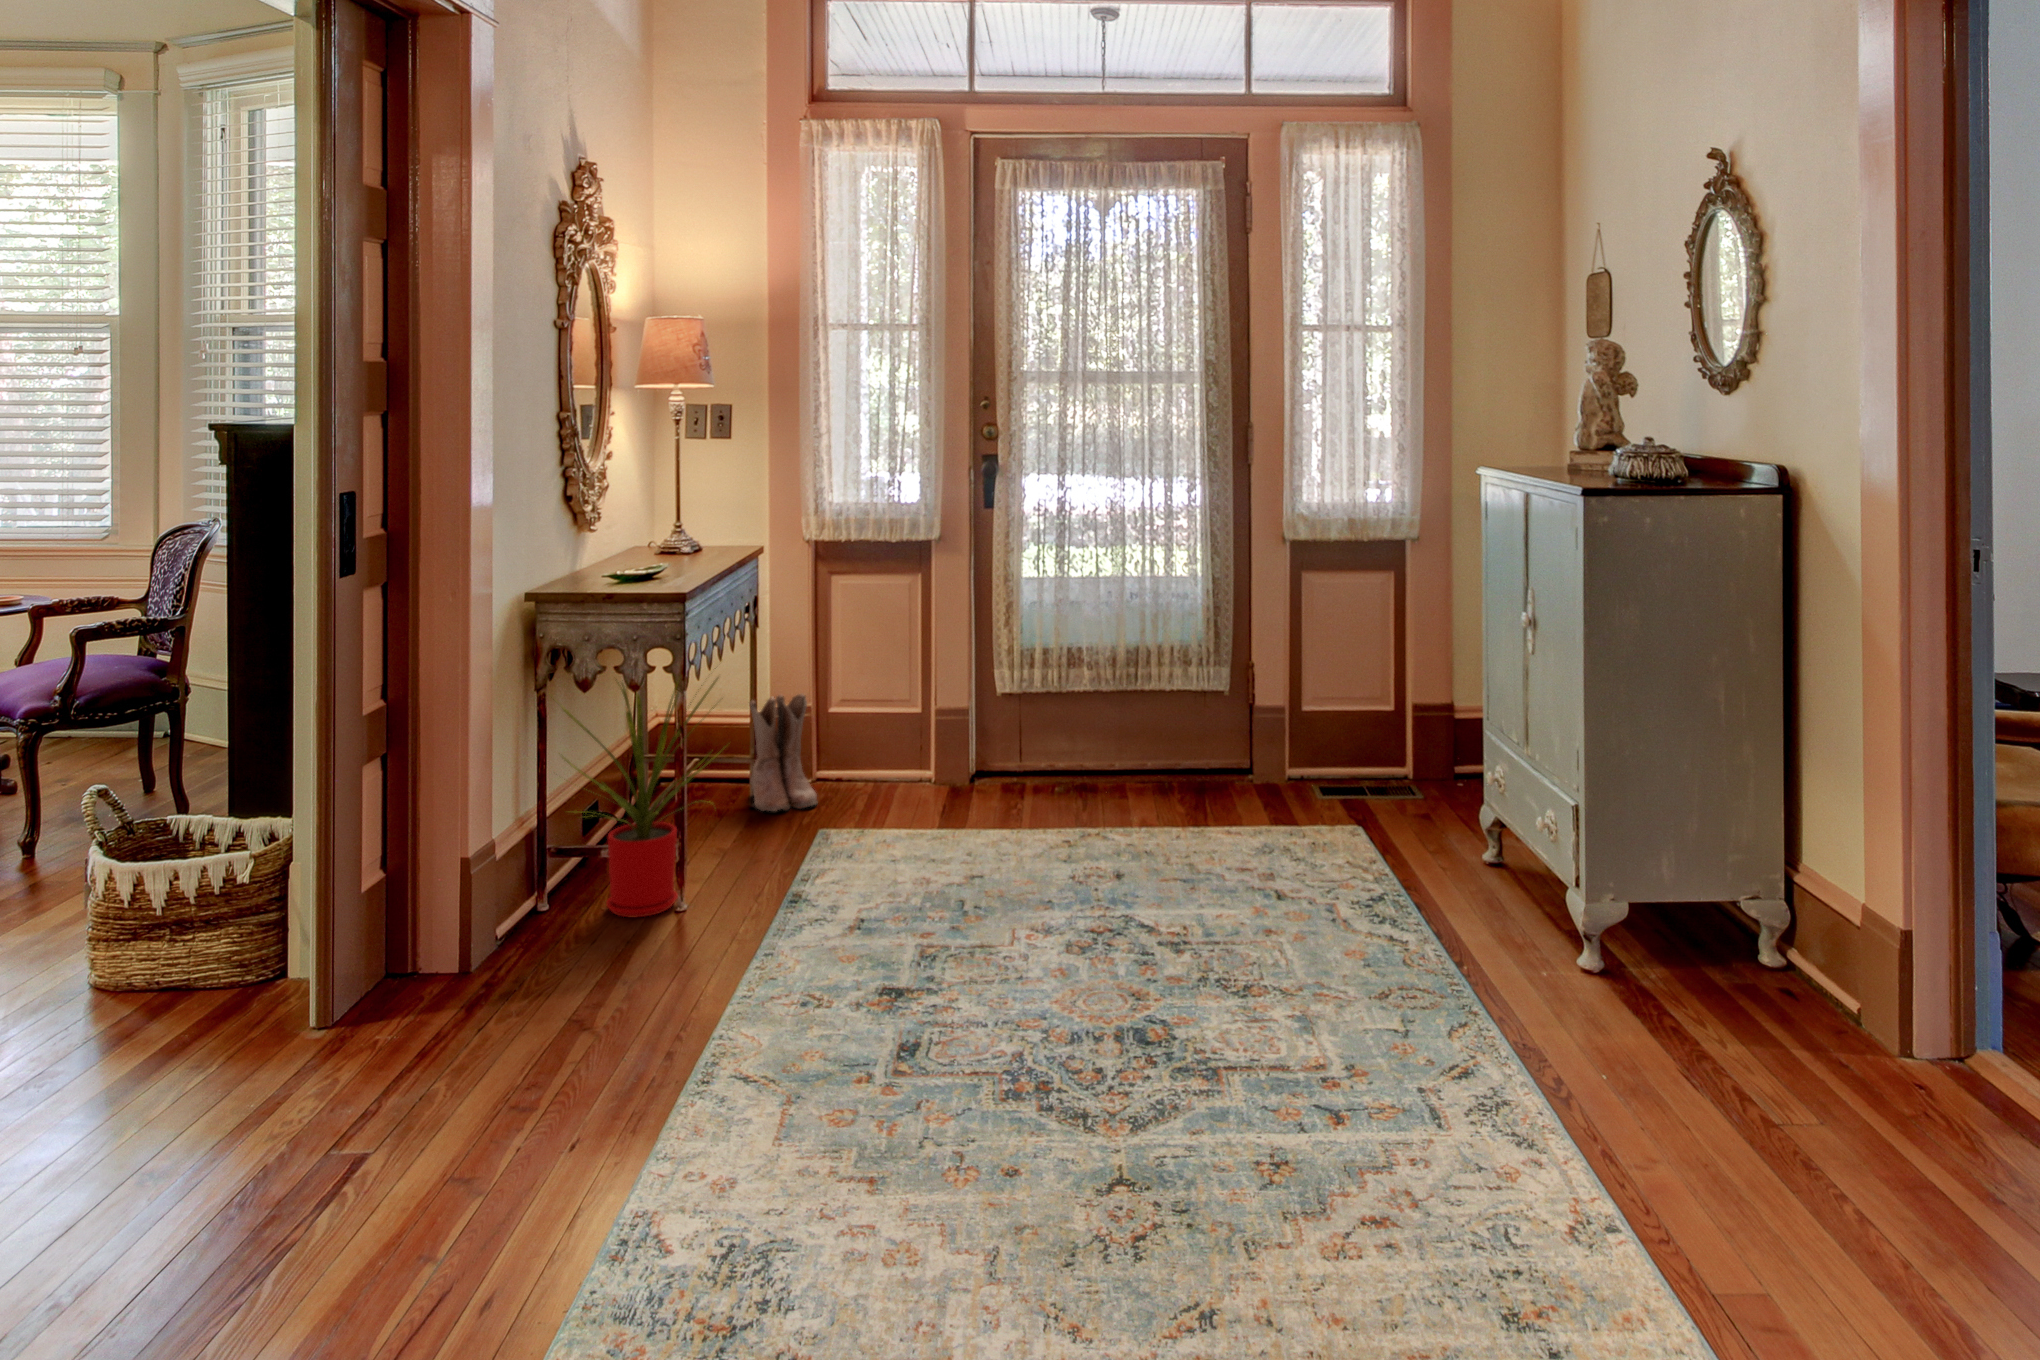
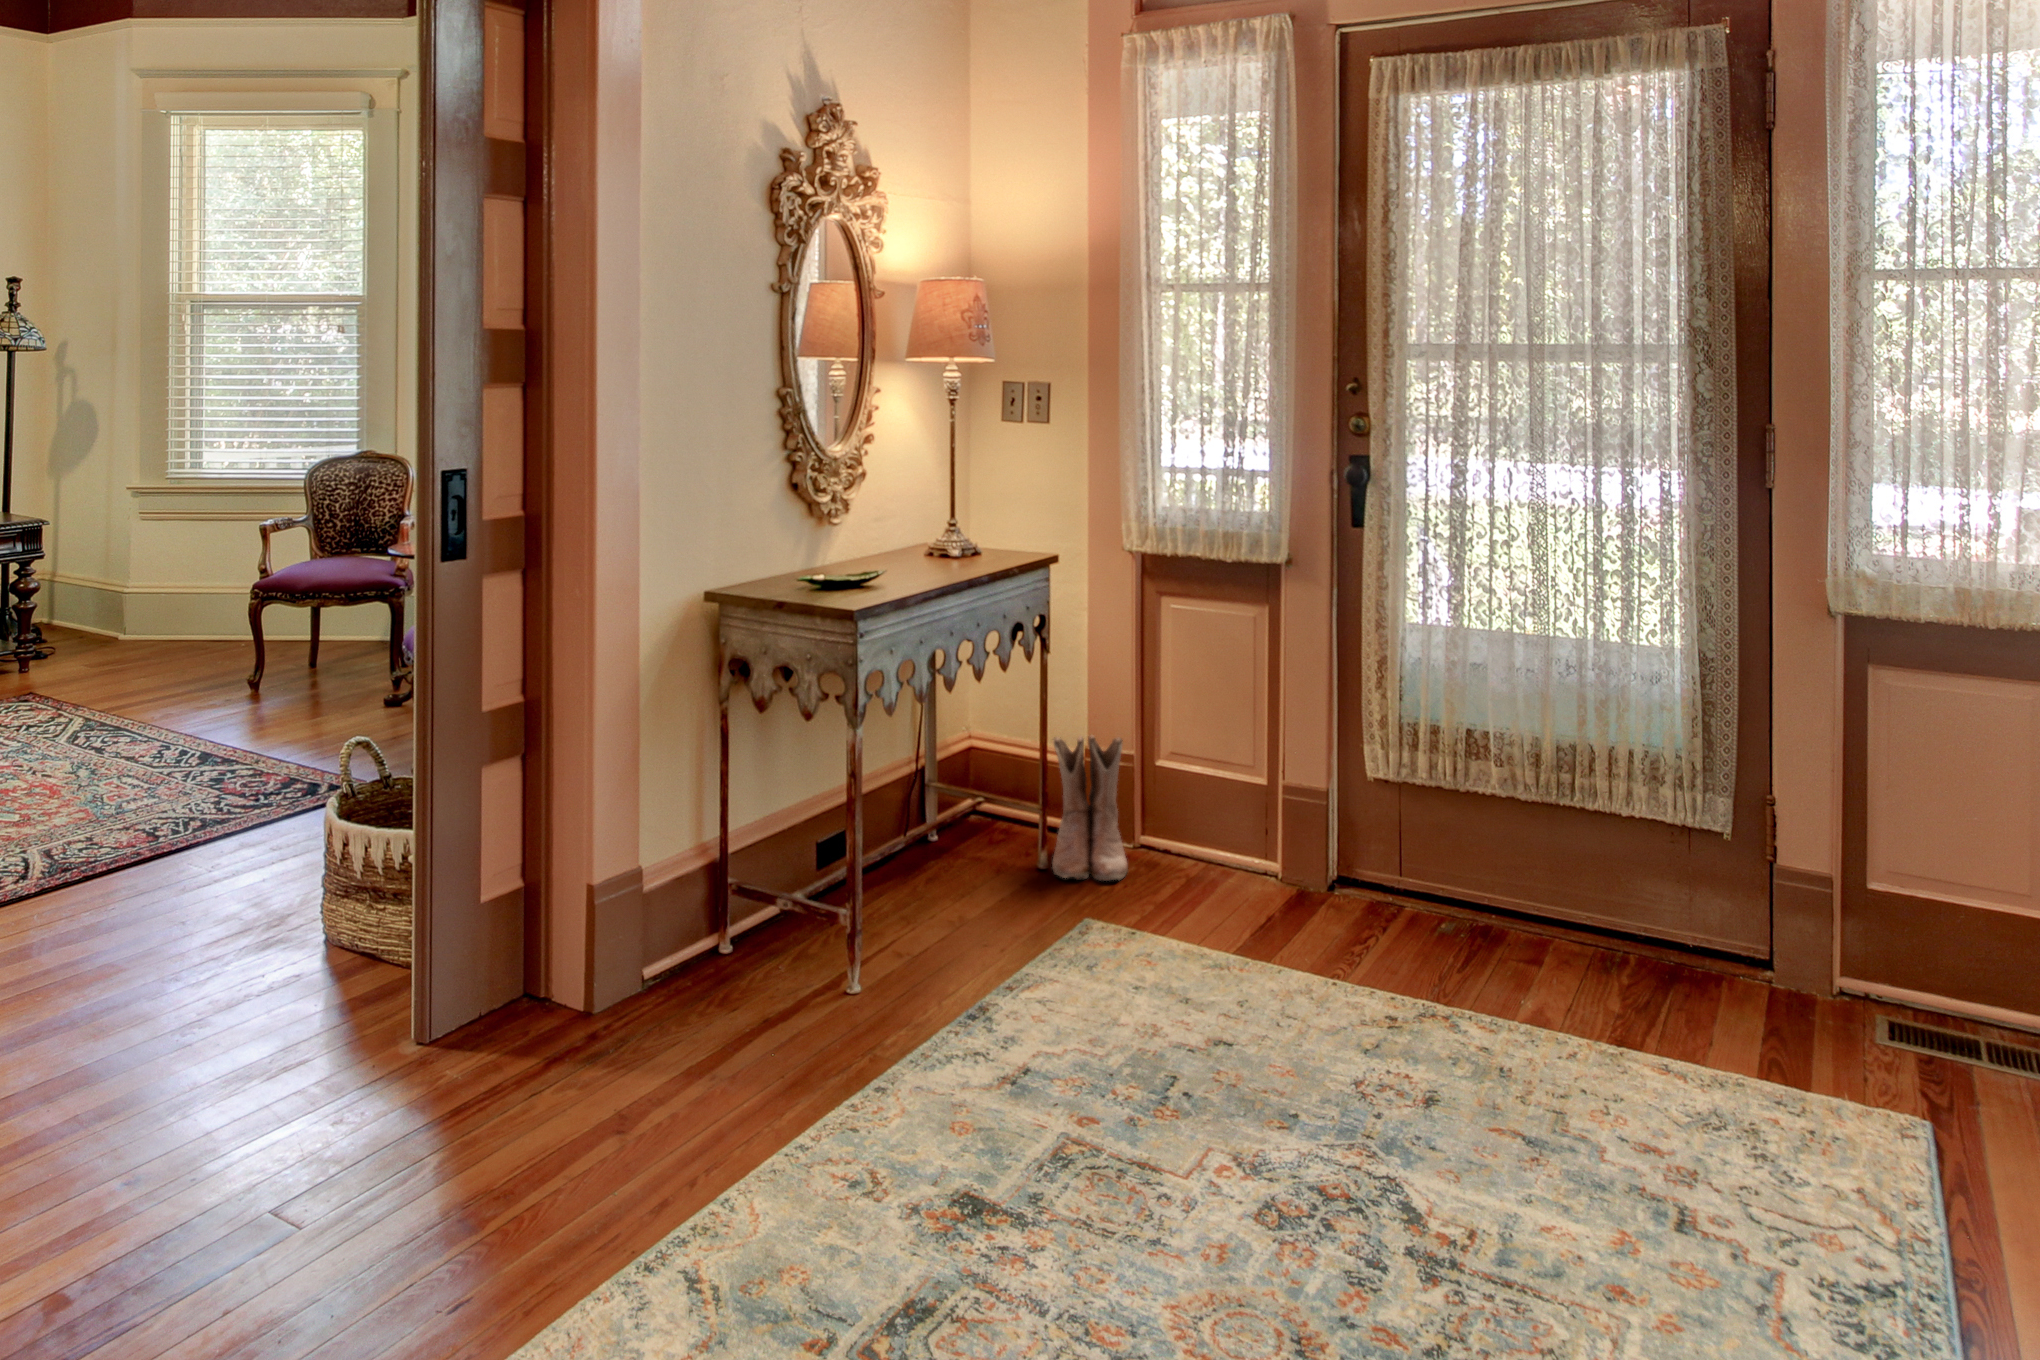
house plant: present [561,678,725,917] -> none [715,671,932,989]

